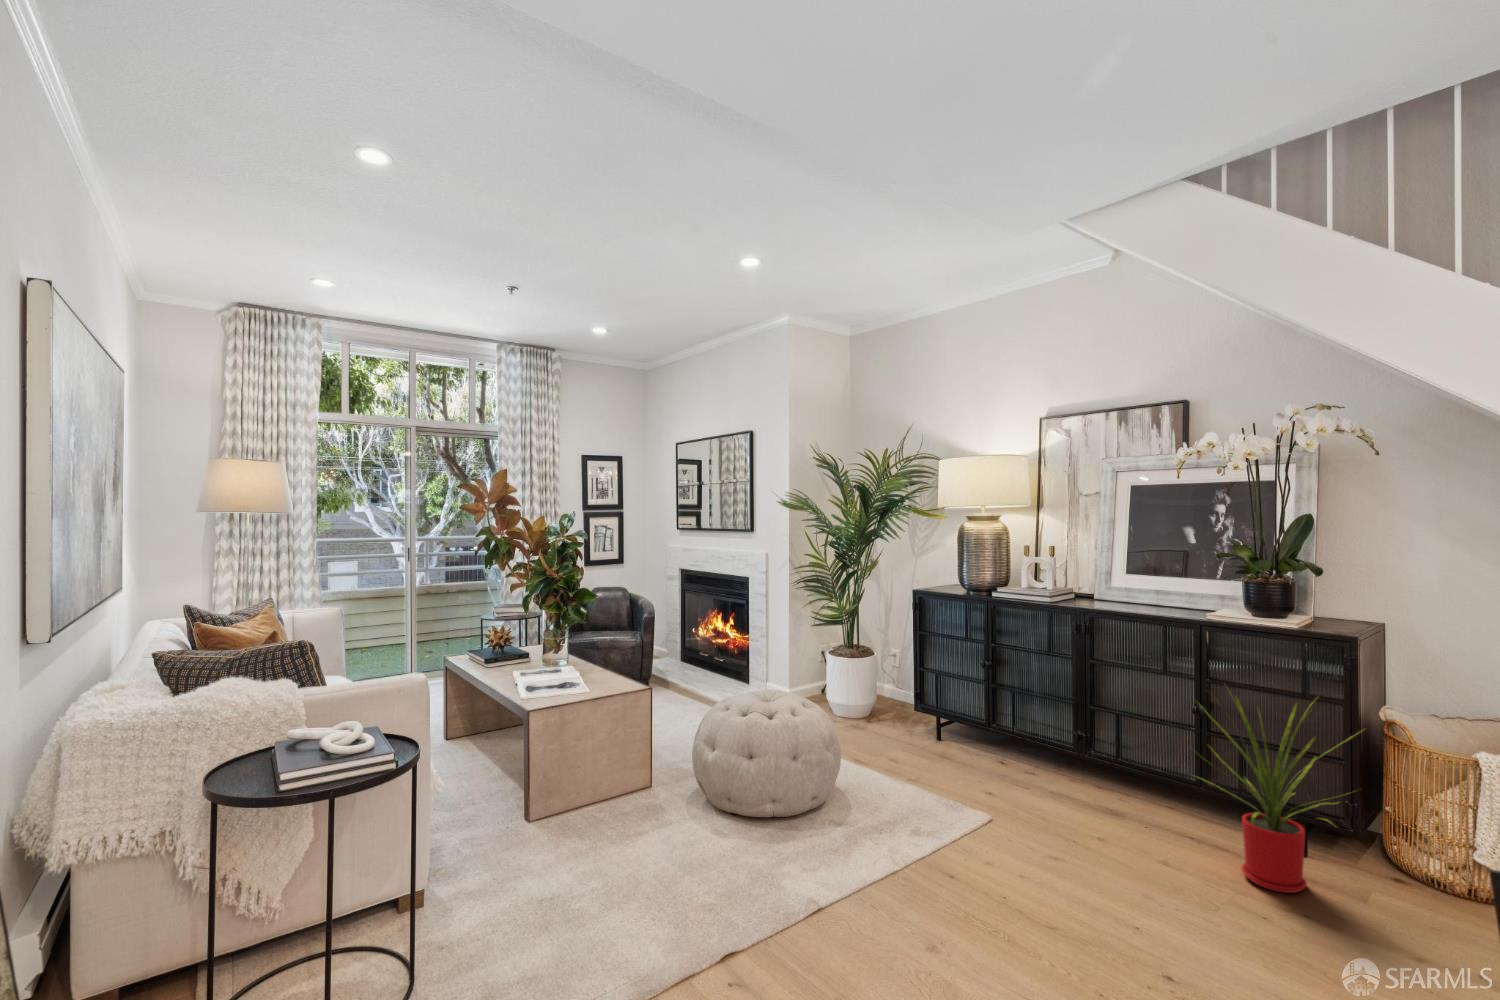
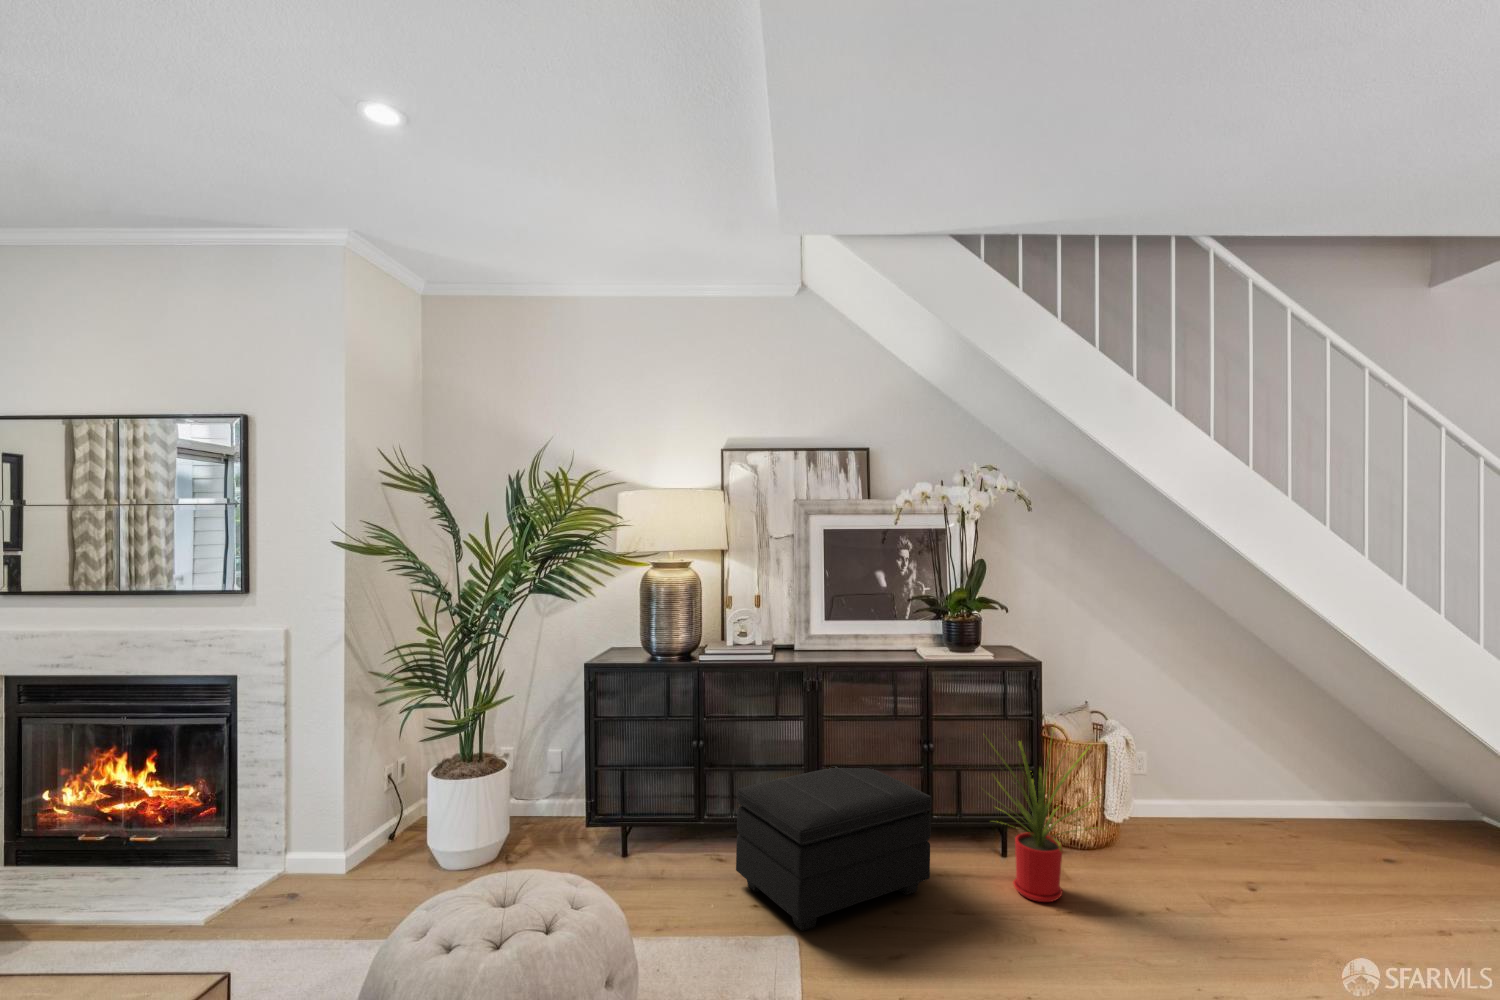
footstool: none [975,694,1142,829] -> present [736,767,931,931]

